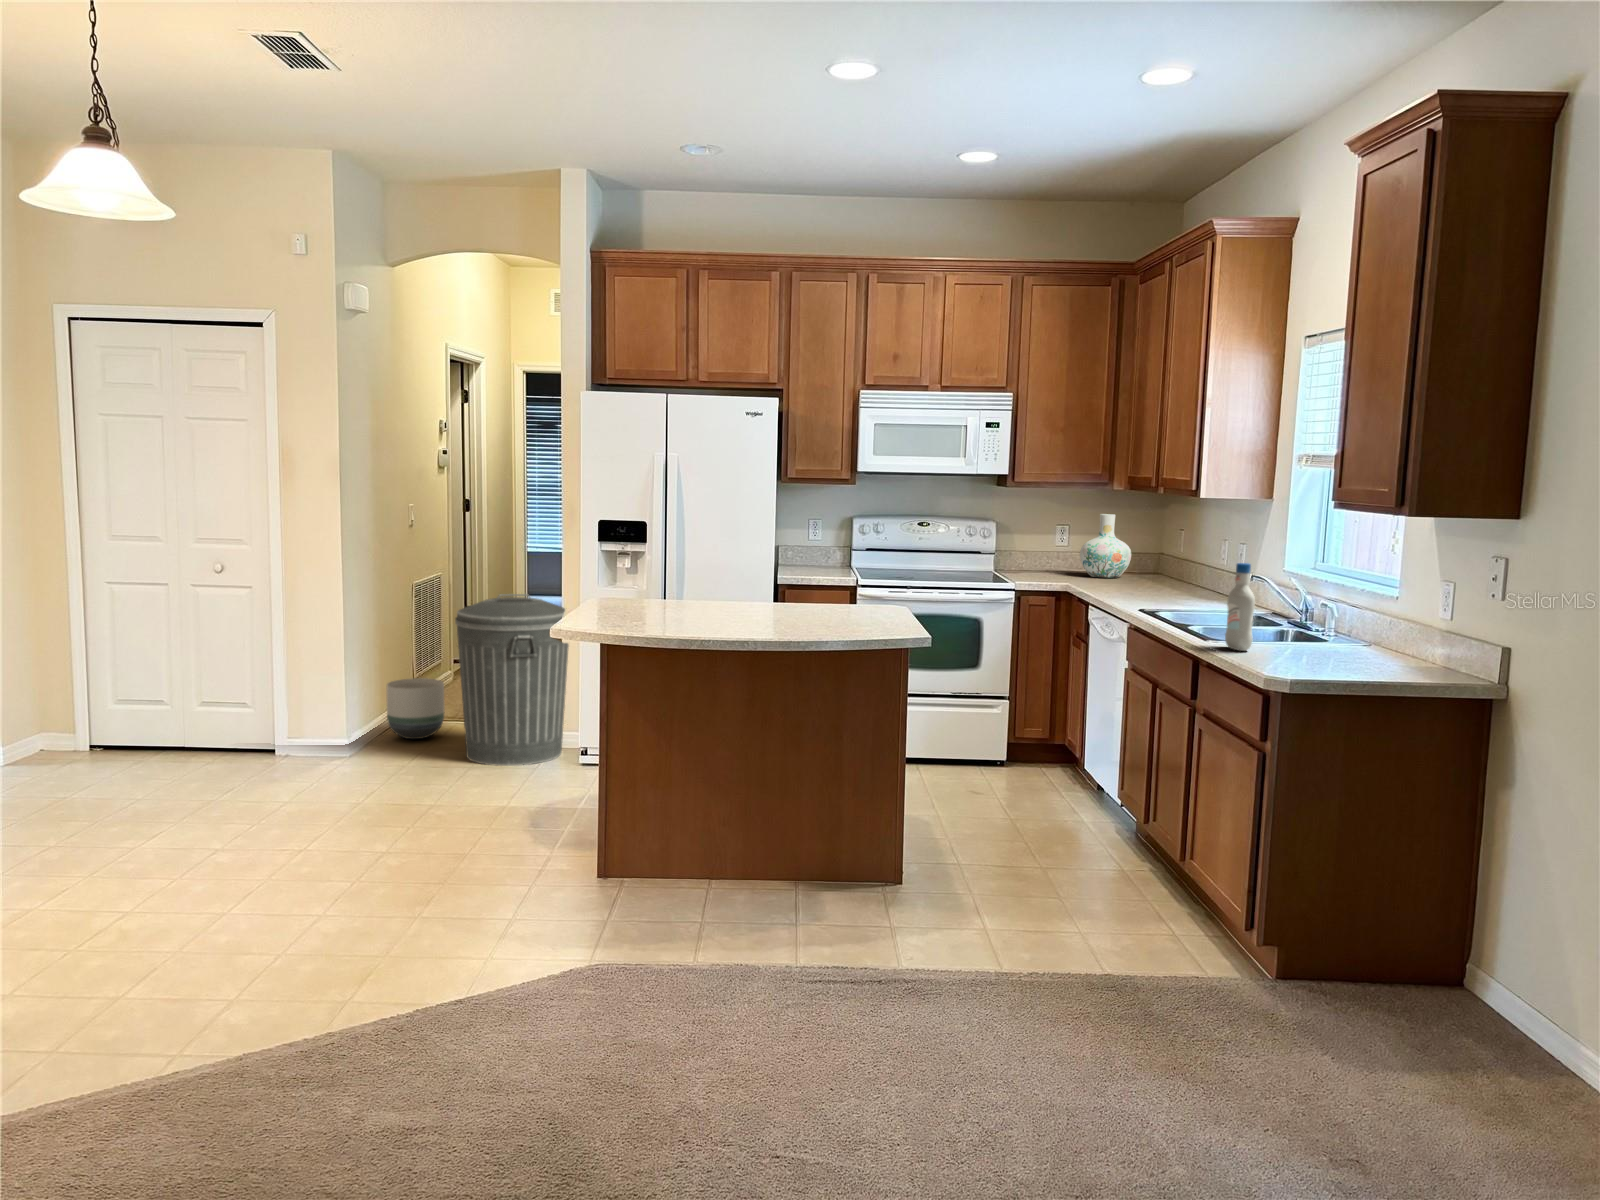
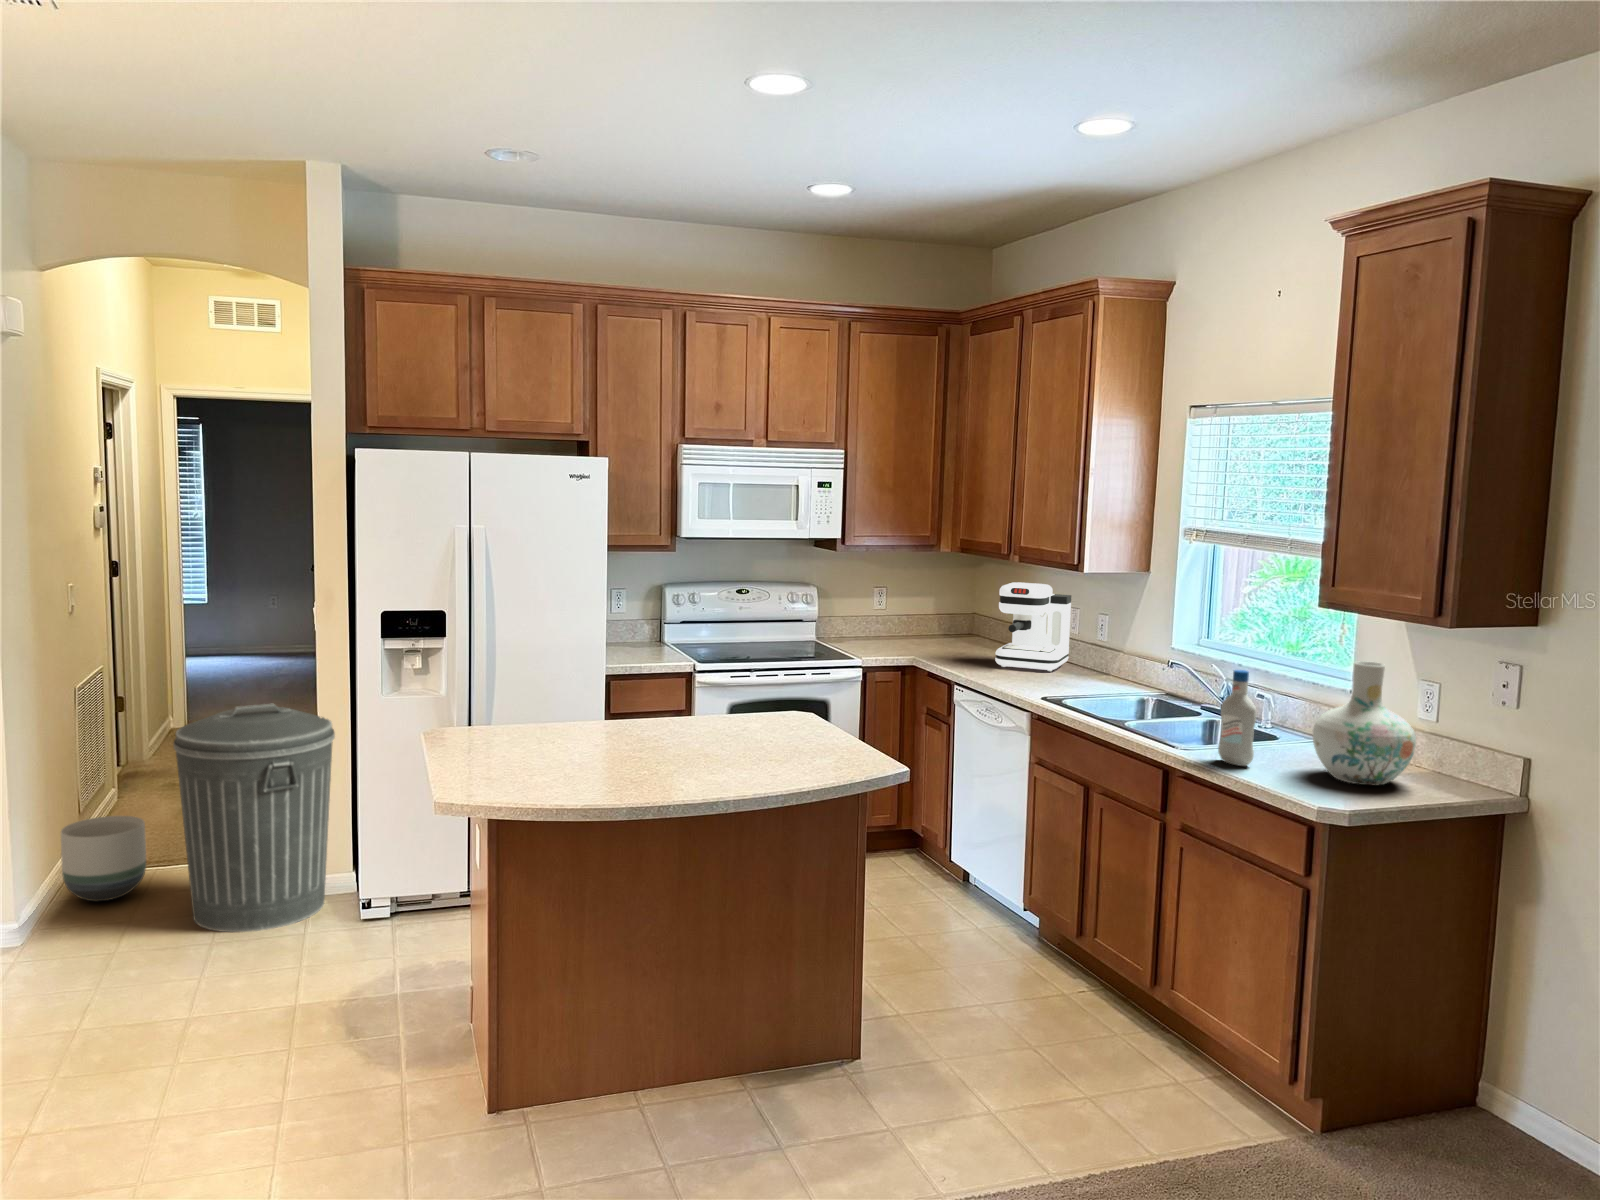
vase: present [1080,514,1131,578] -> present [1313,662,1416,785]
coffee maker: none [1137,515,1218,597] -> present [995,582,1071,671]

